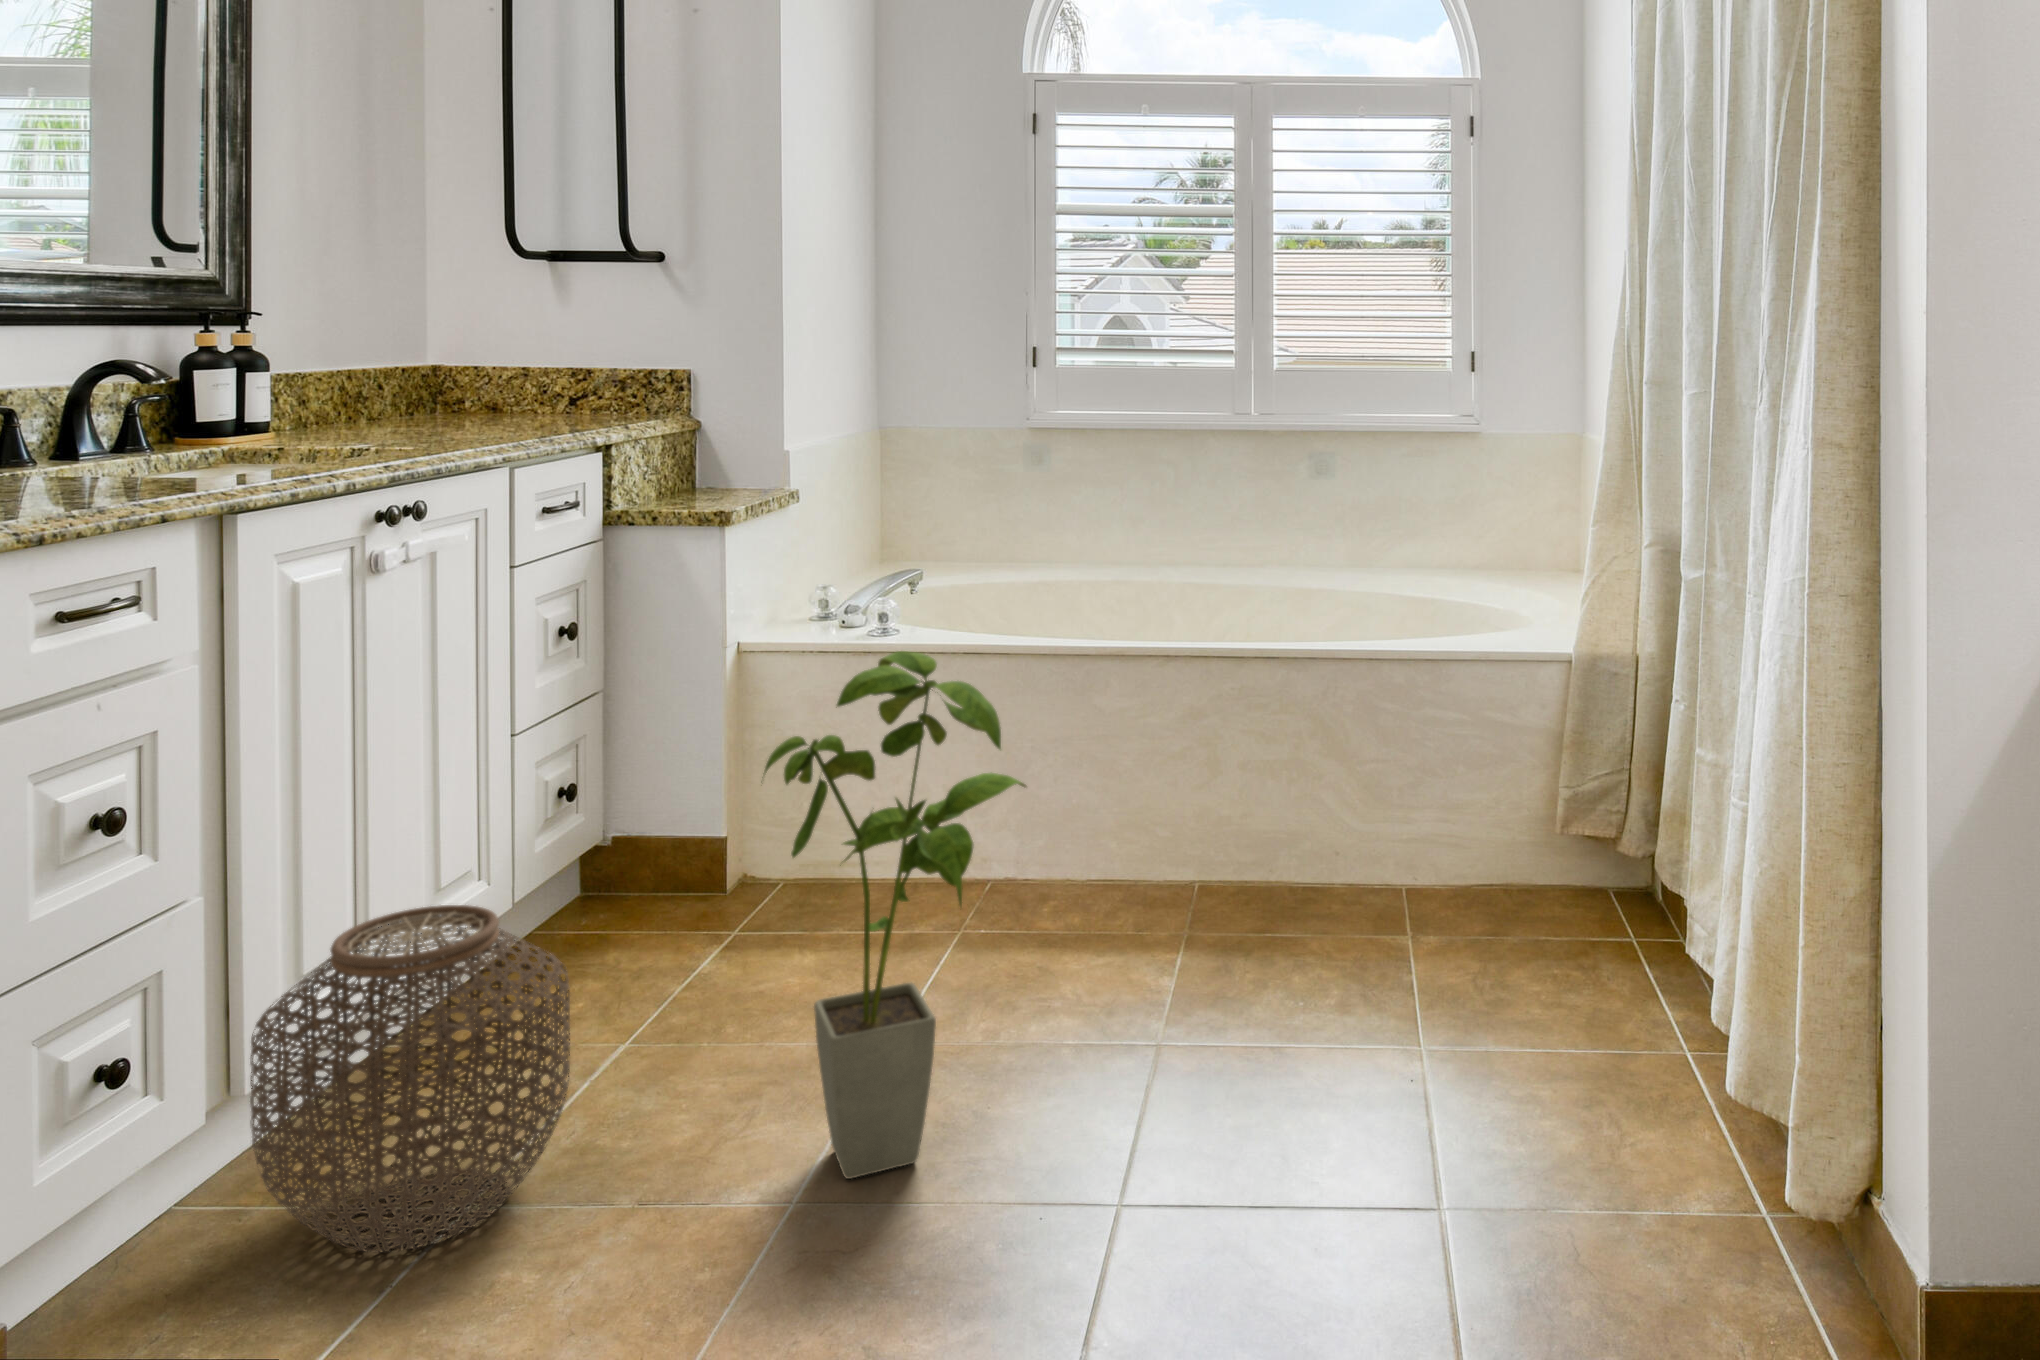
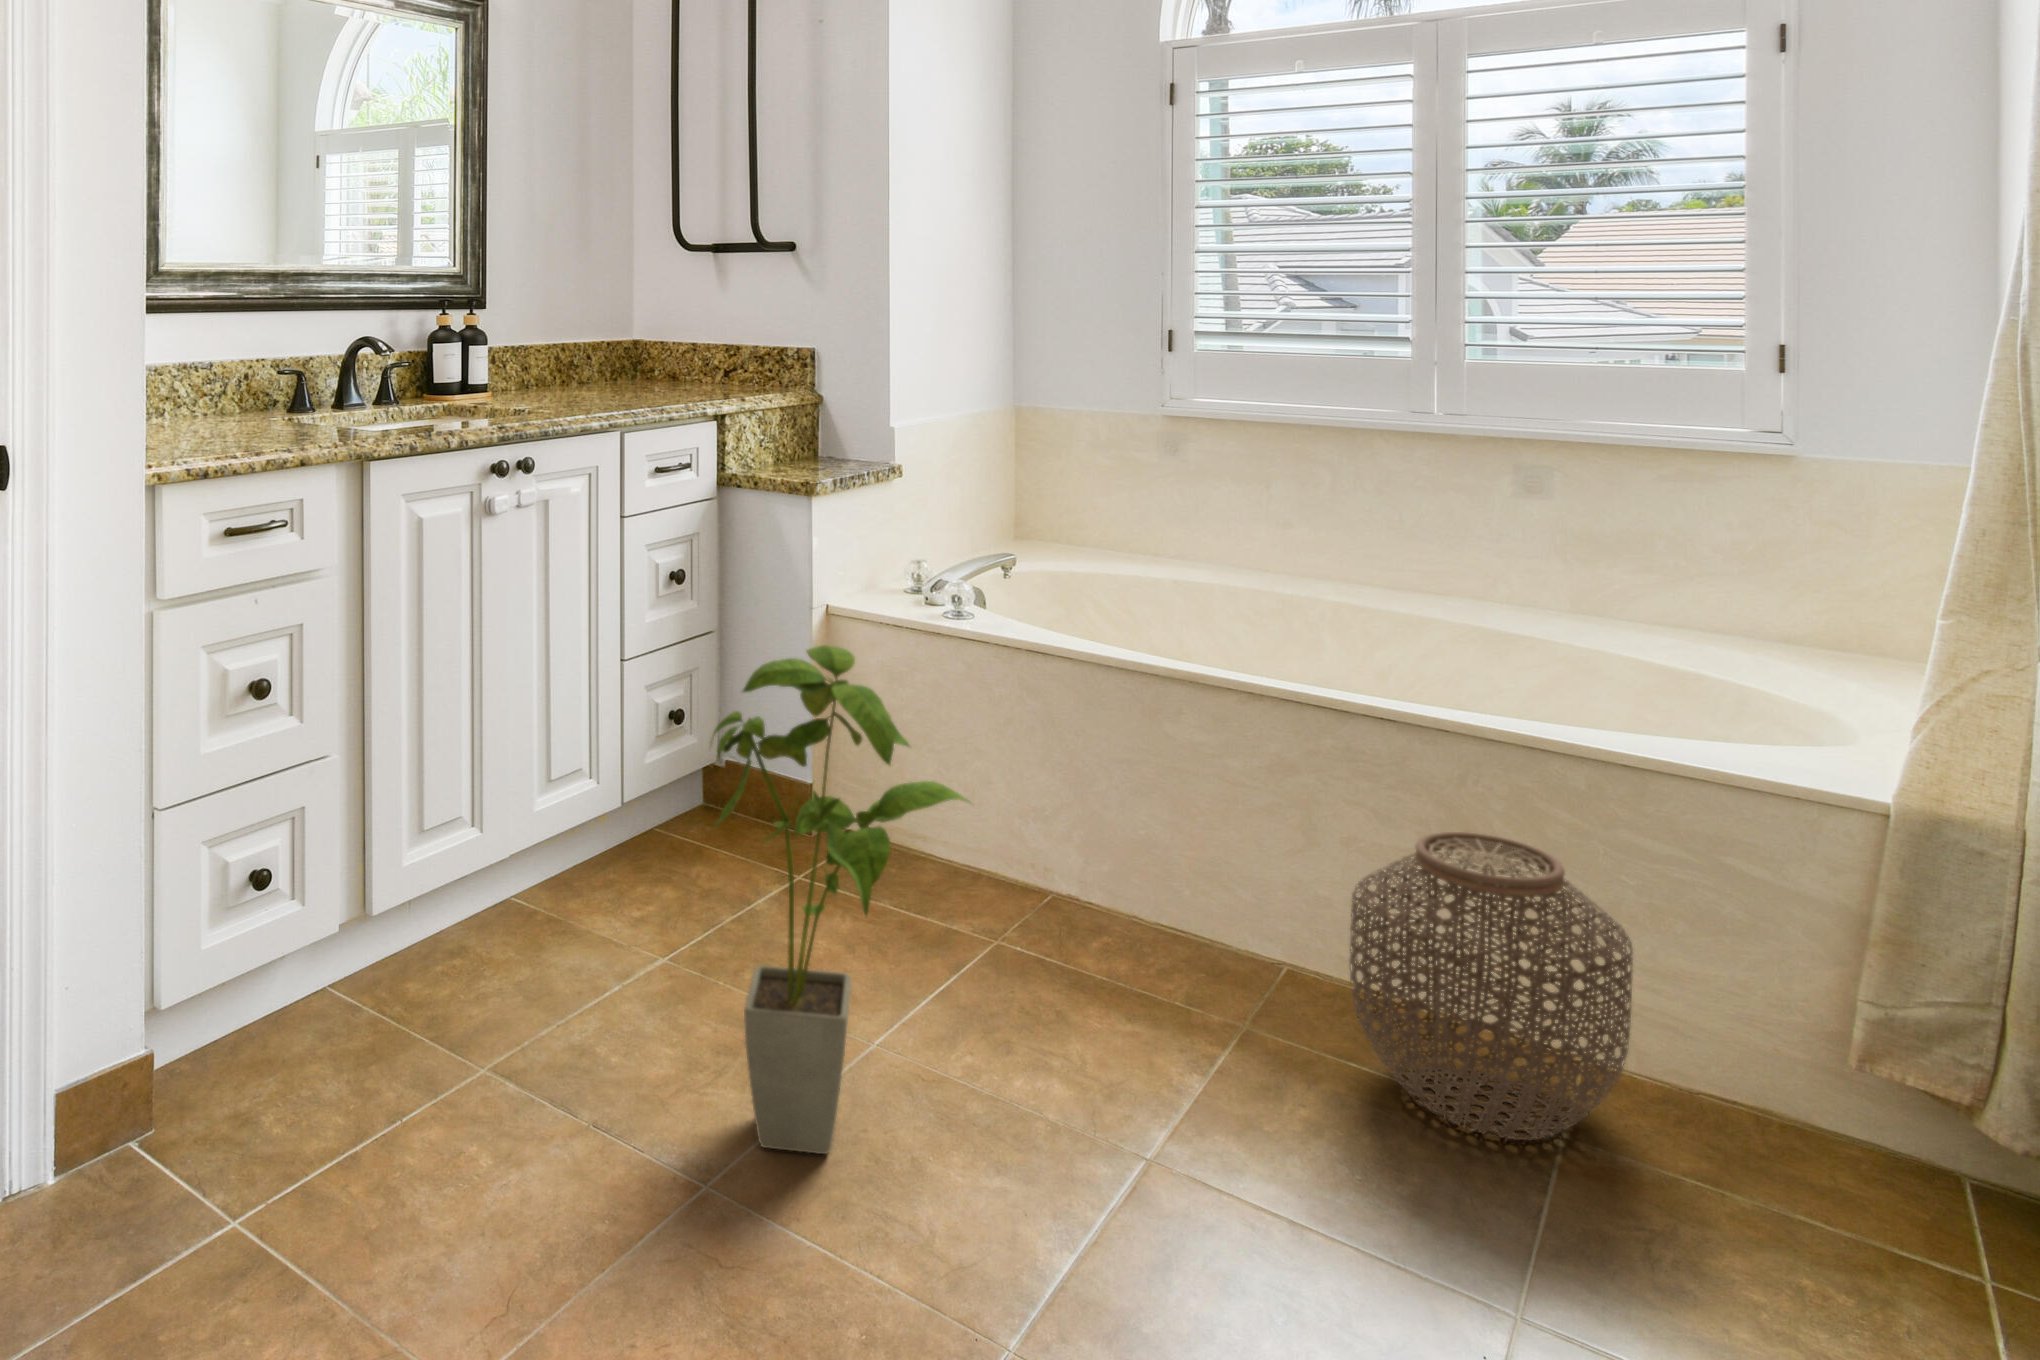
woven basket: present [250,905,570,1252] -> present [1349,832,1633,1140]

